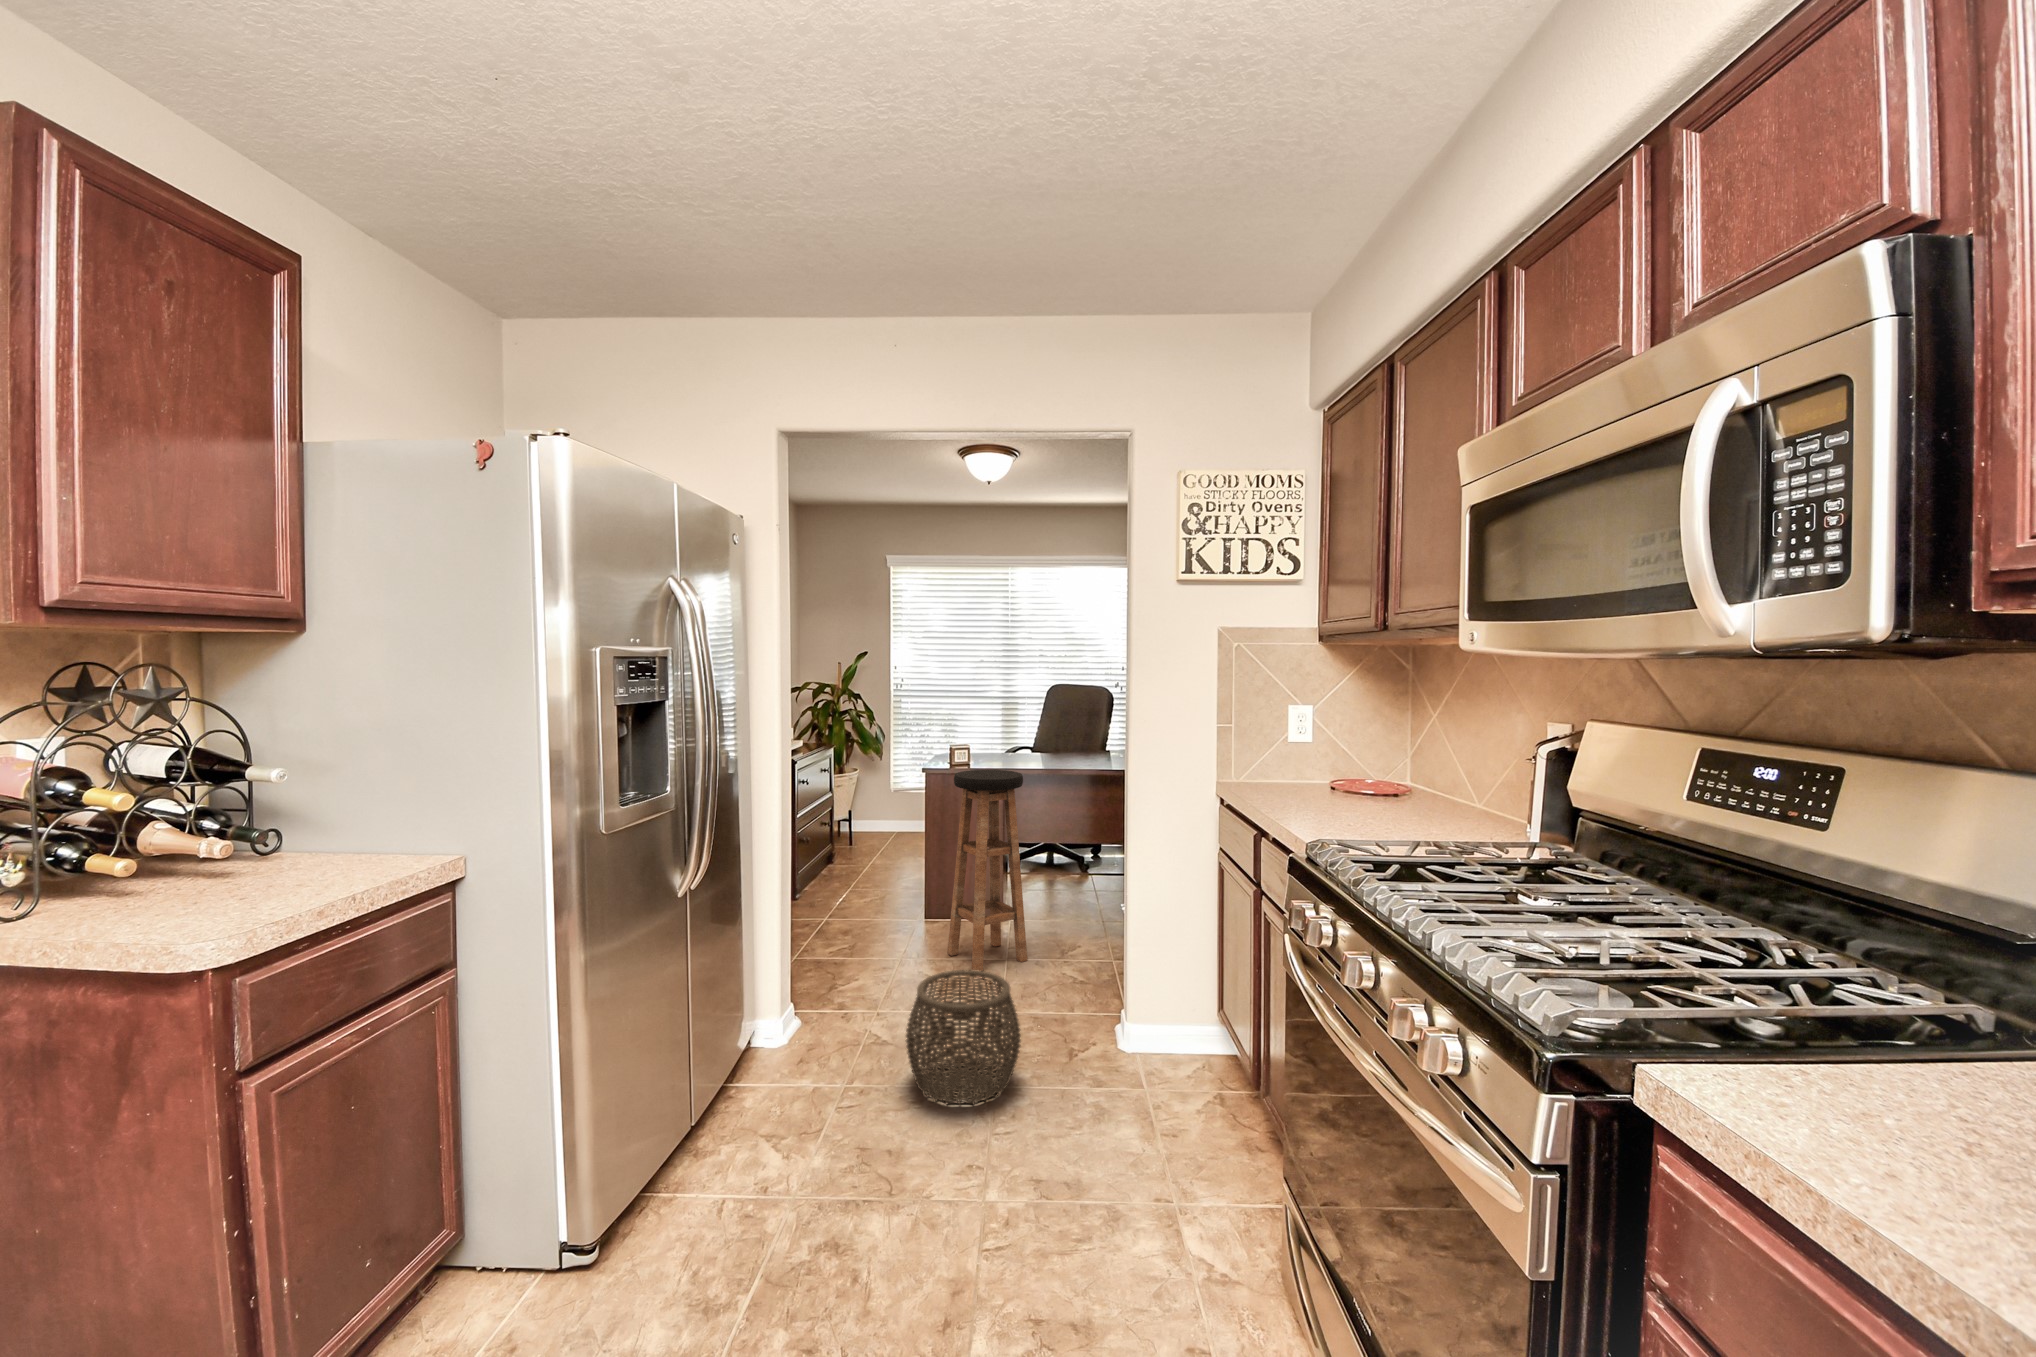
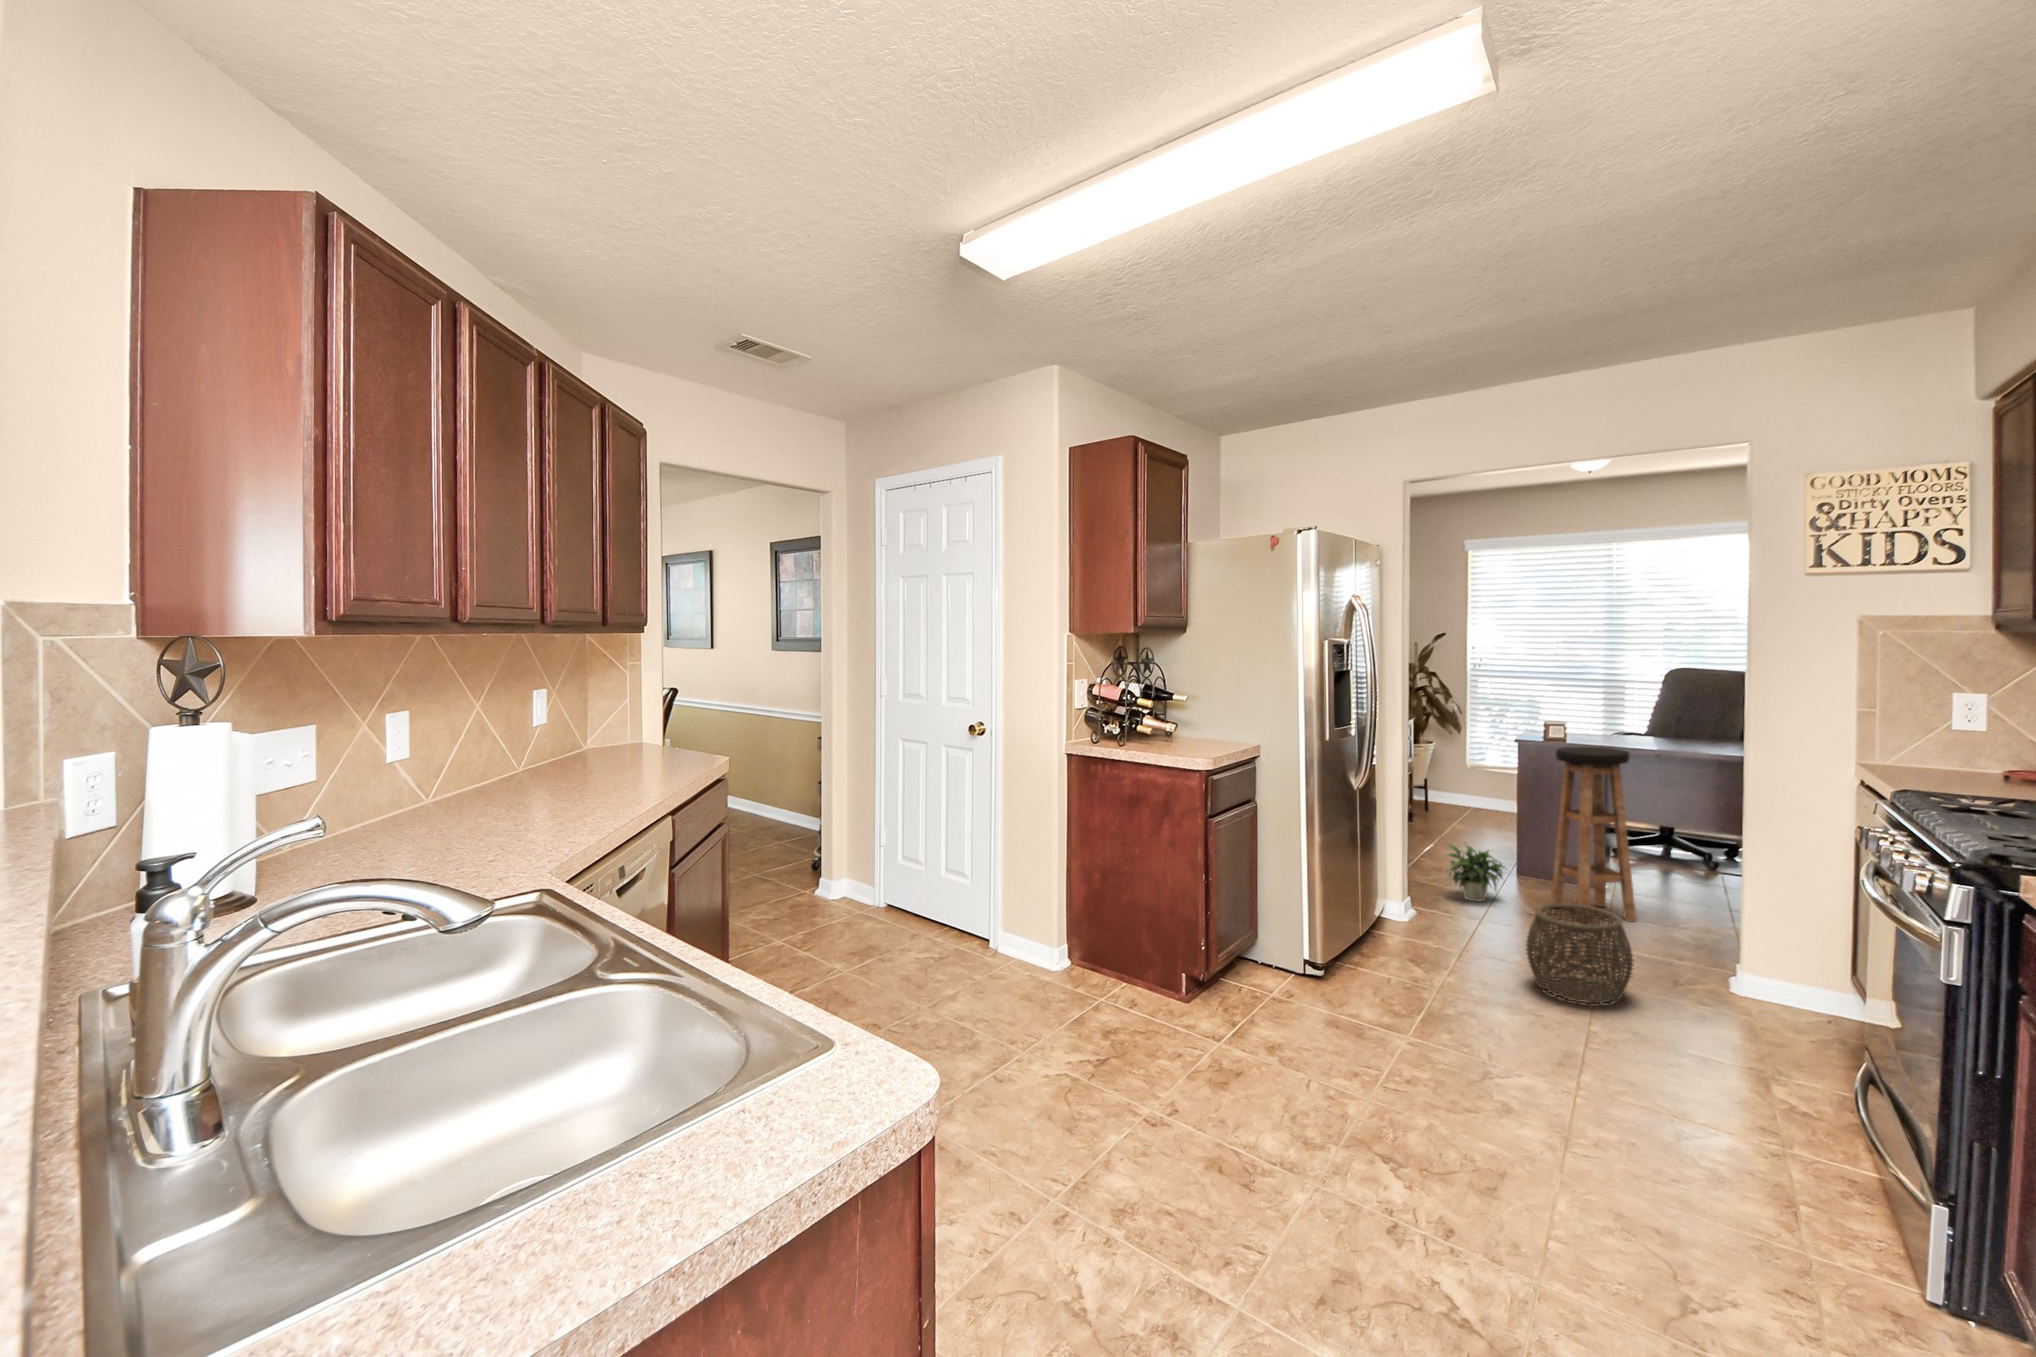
potted plant: none [838,887,904,960] -> present [1447,842,1505,902]

